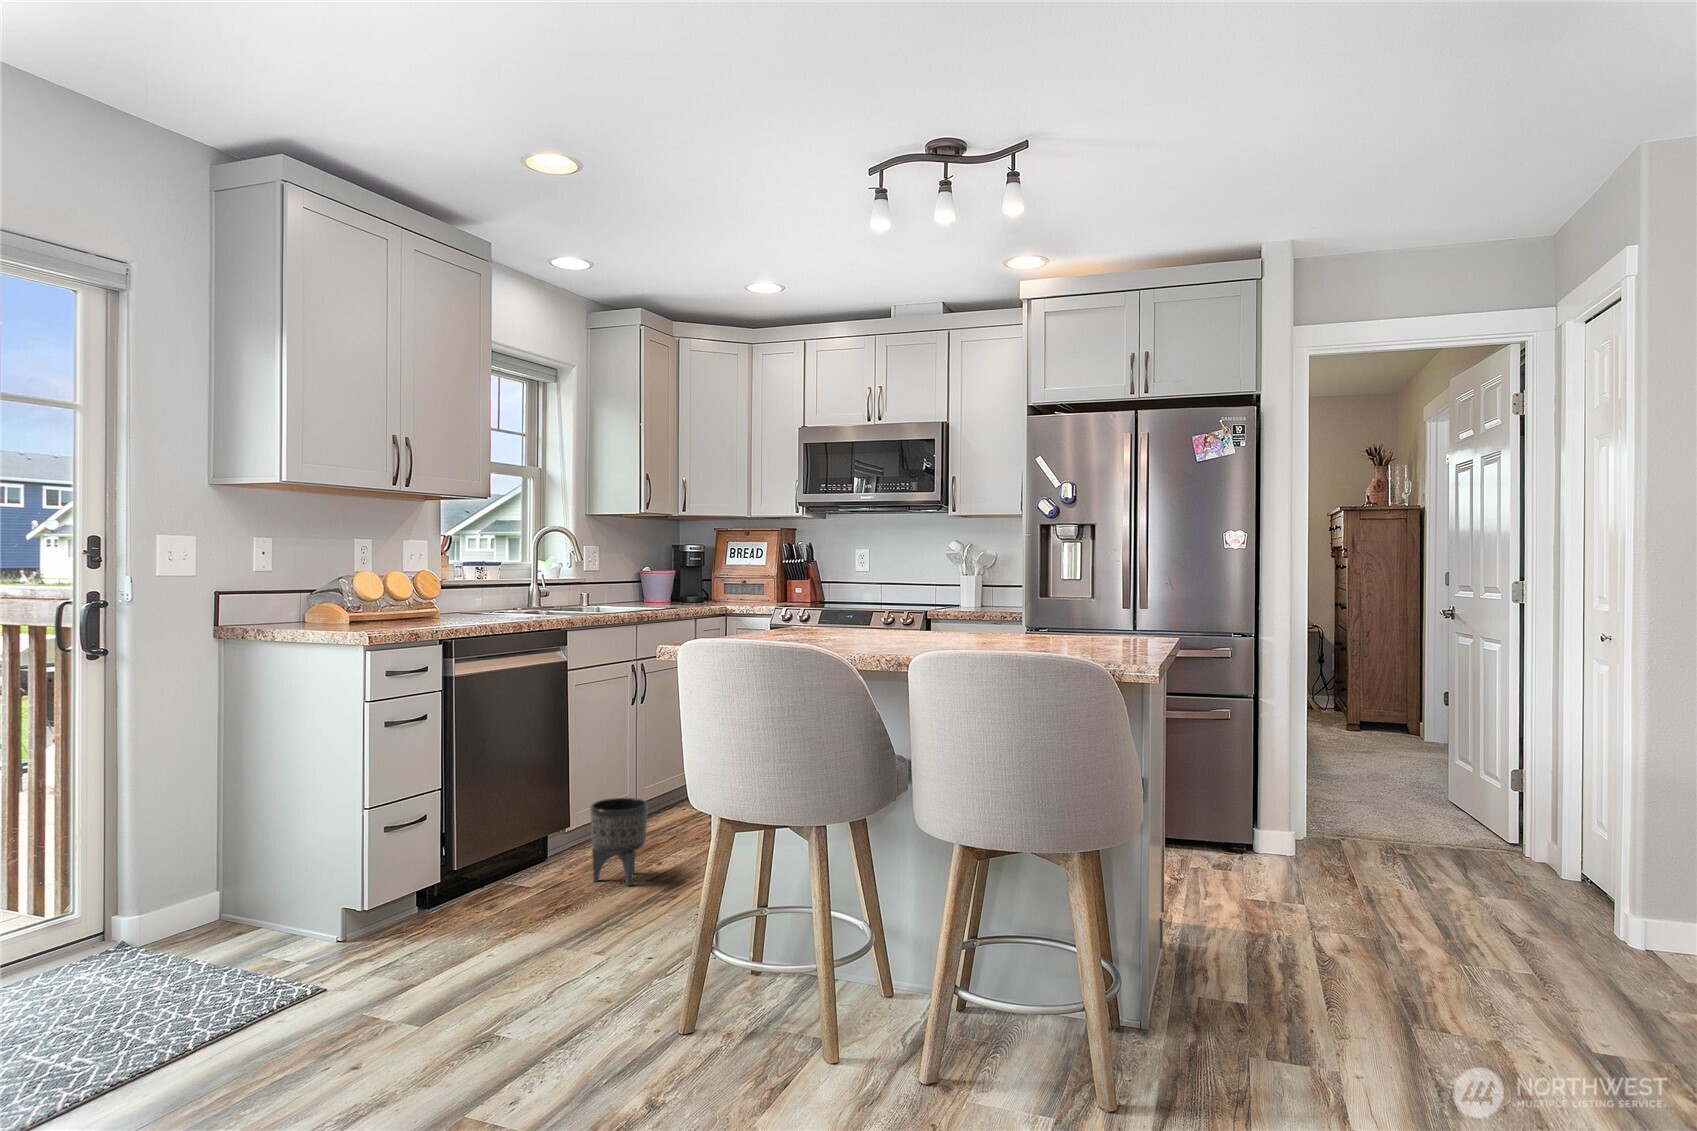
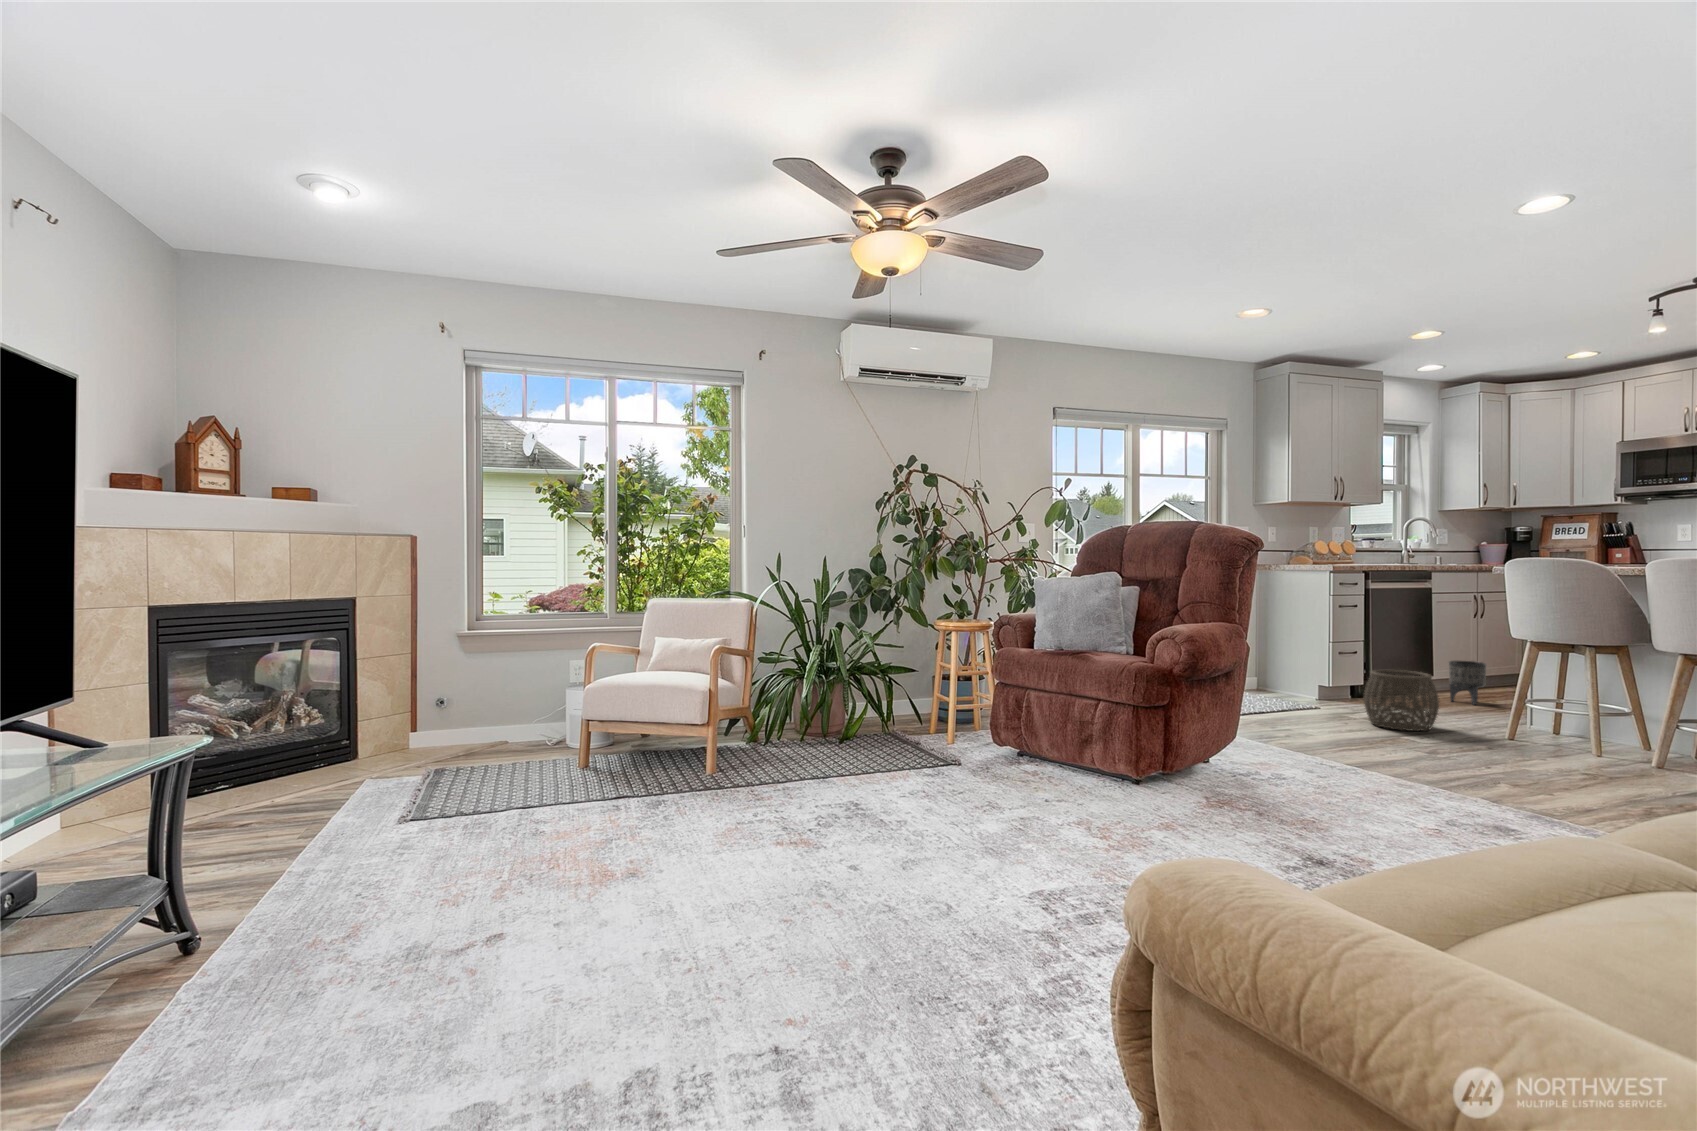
woven basket: none [393,896,559,1077] -> present [1364,670,1439,731]

